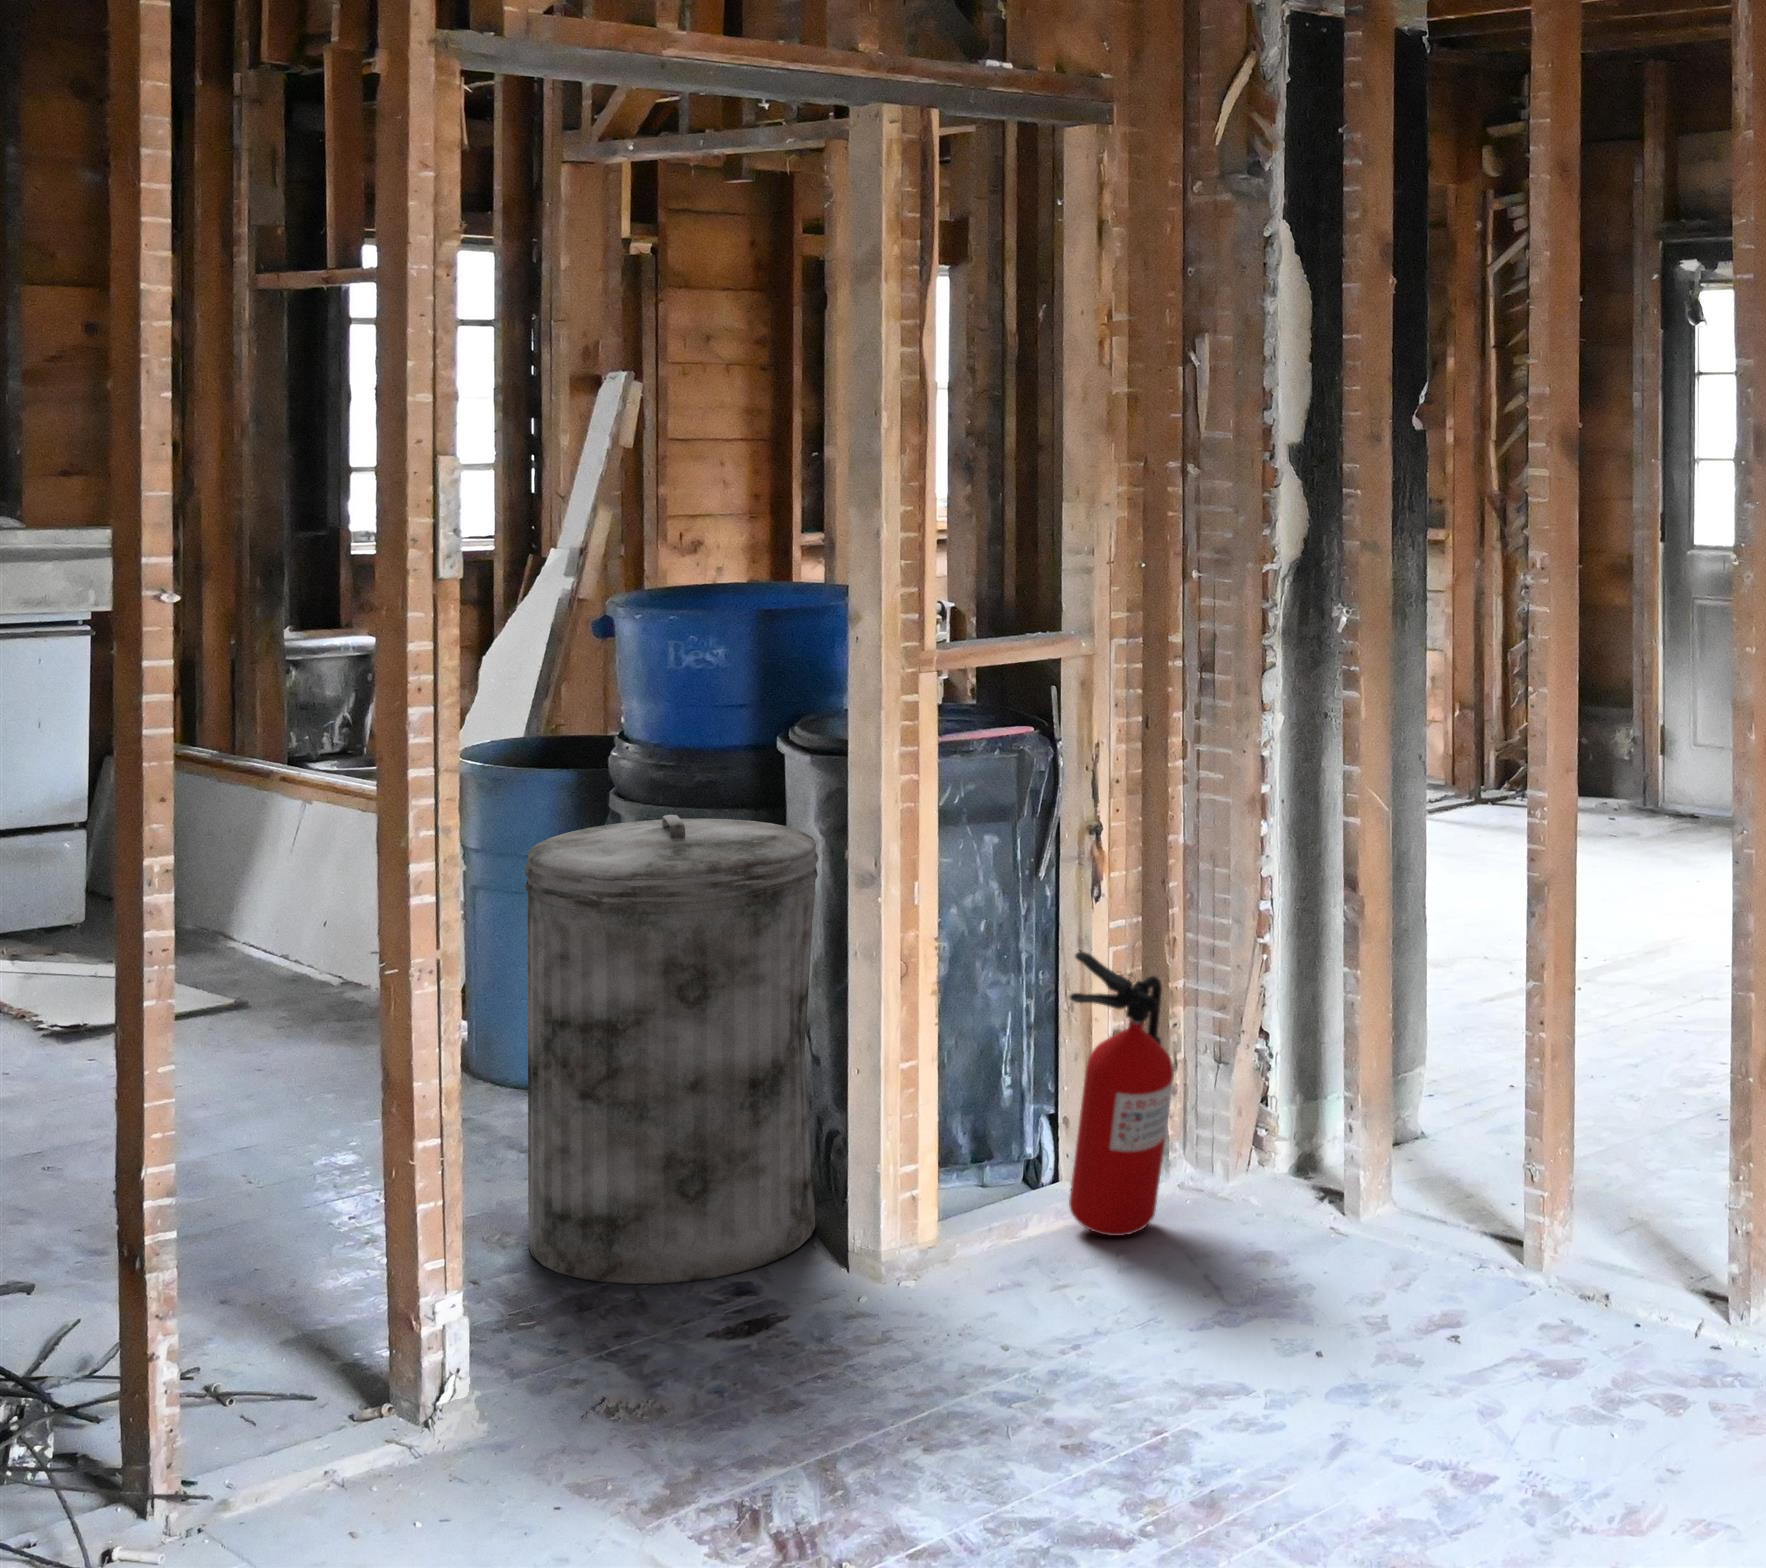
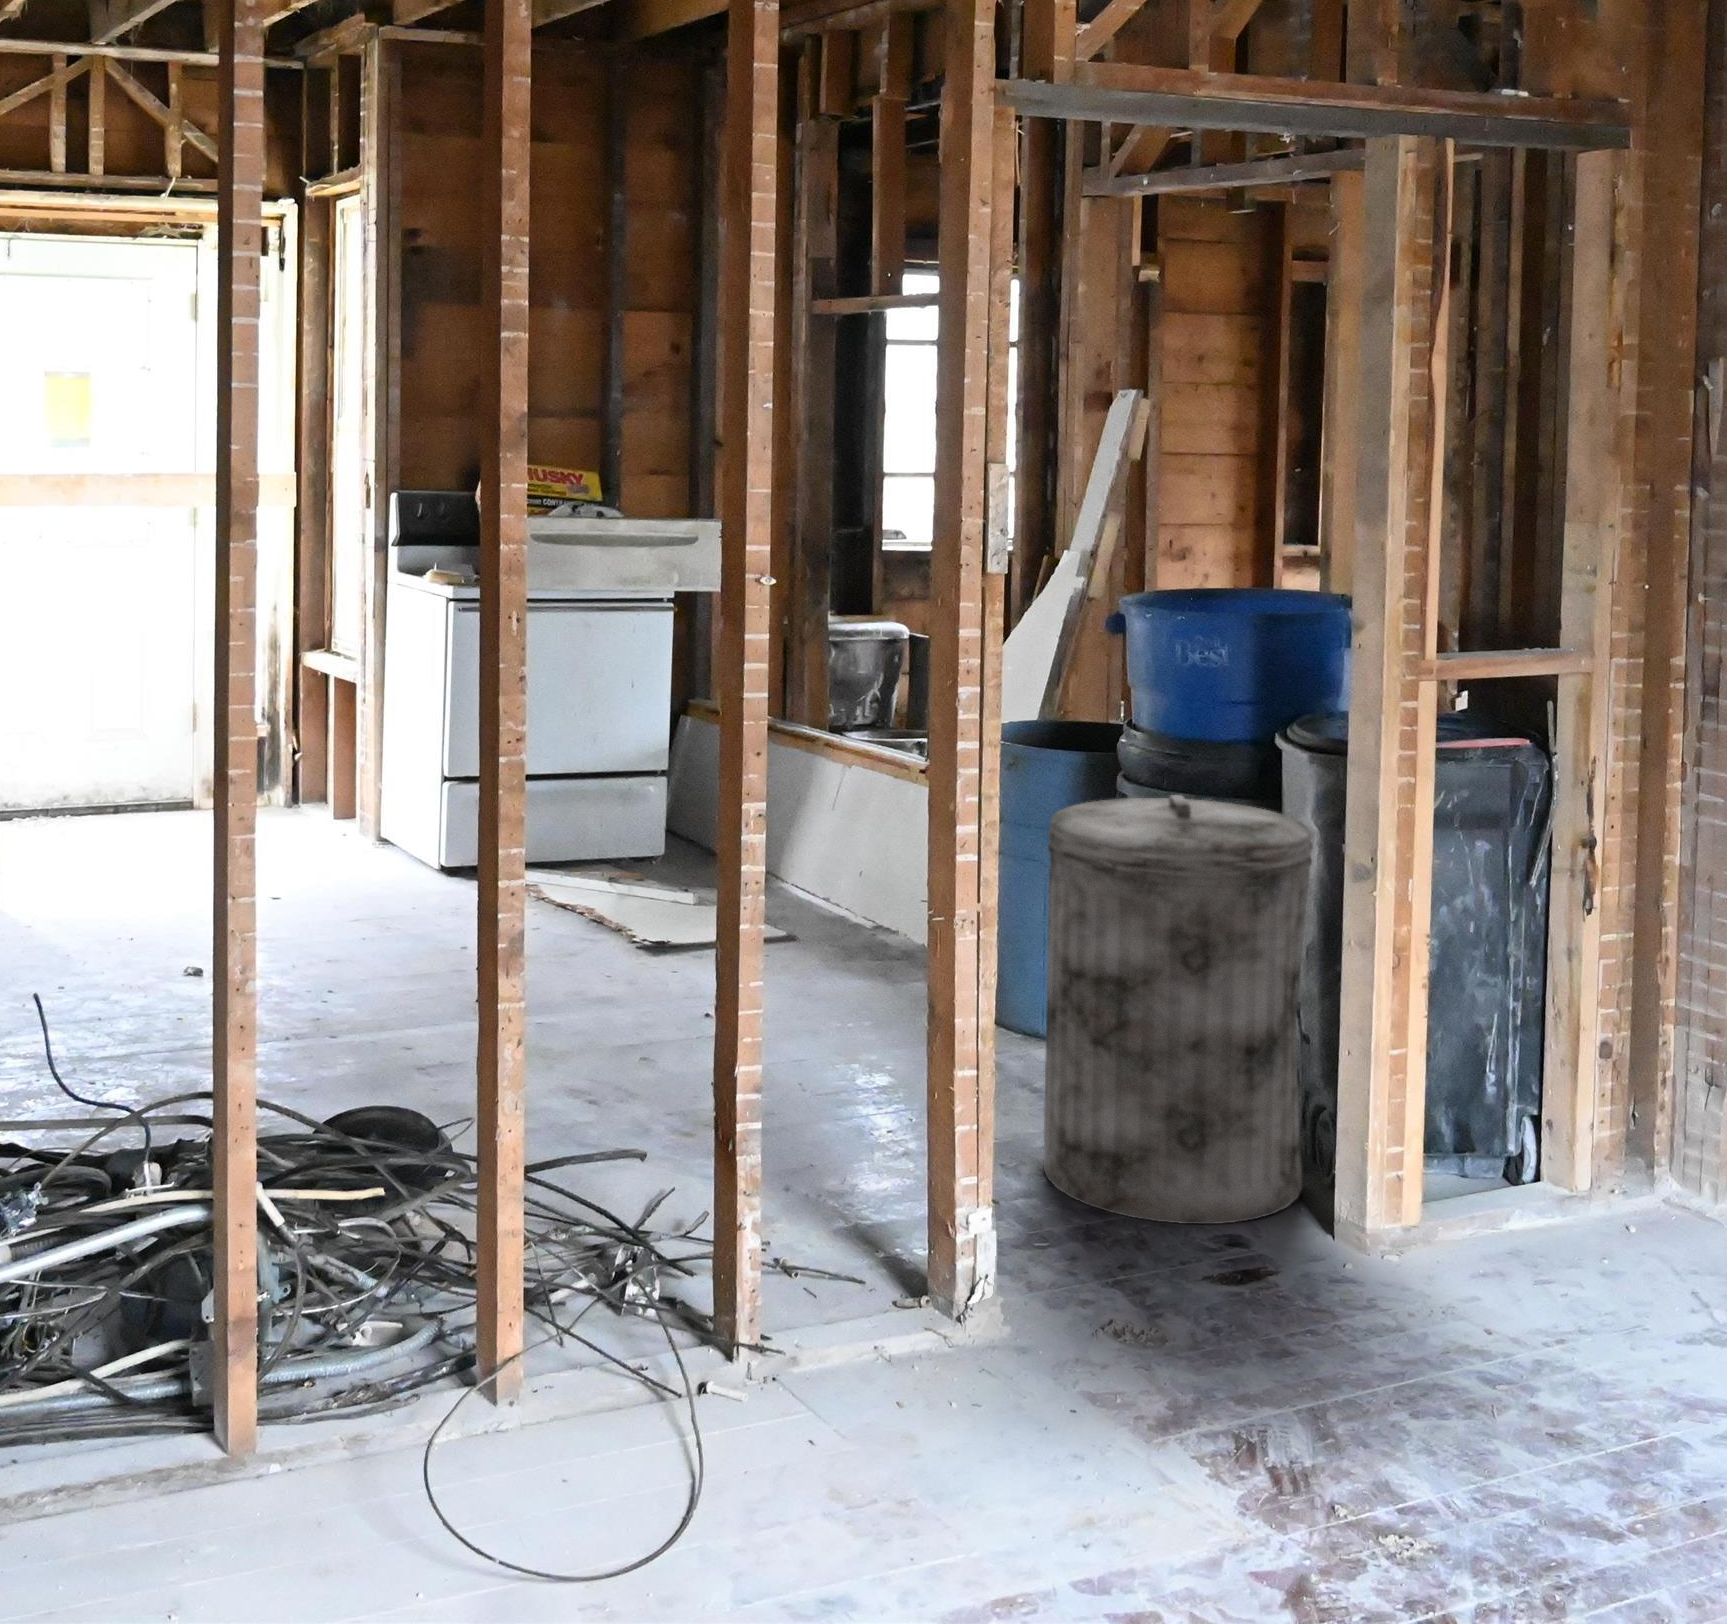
fire extinguisher: present [1069,952,1174,1236] -> none [1553,962,1667,1245]

